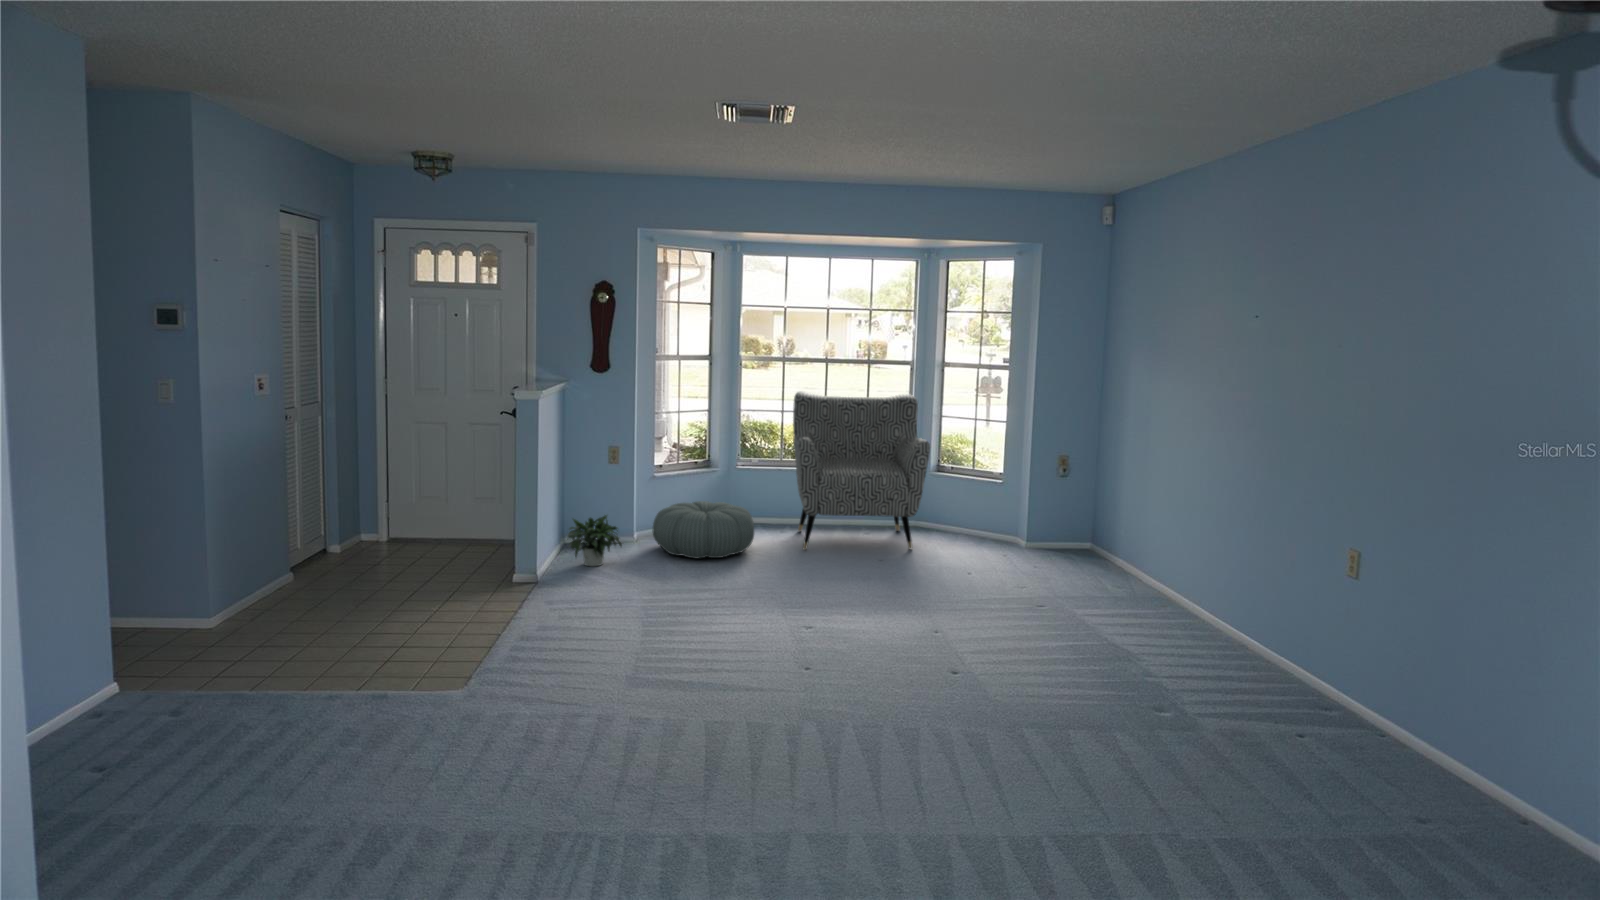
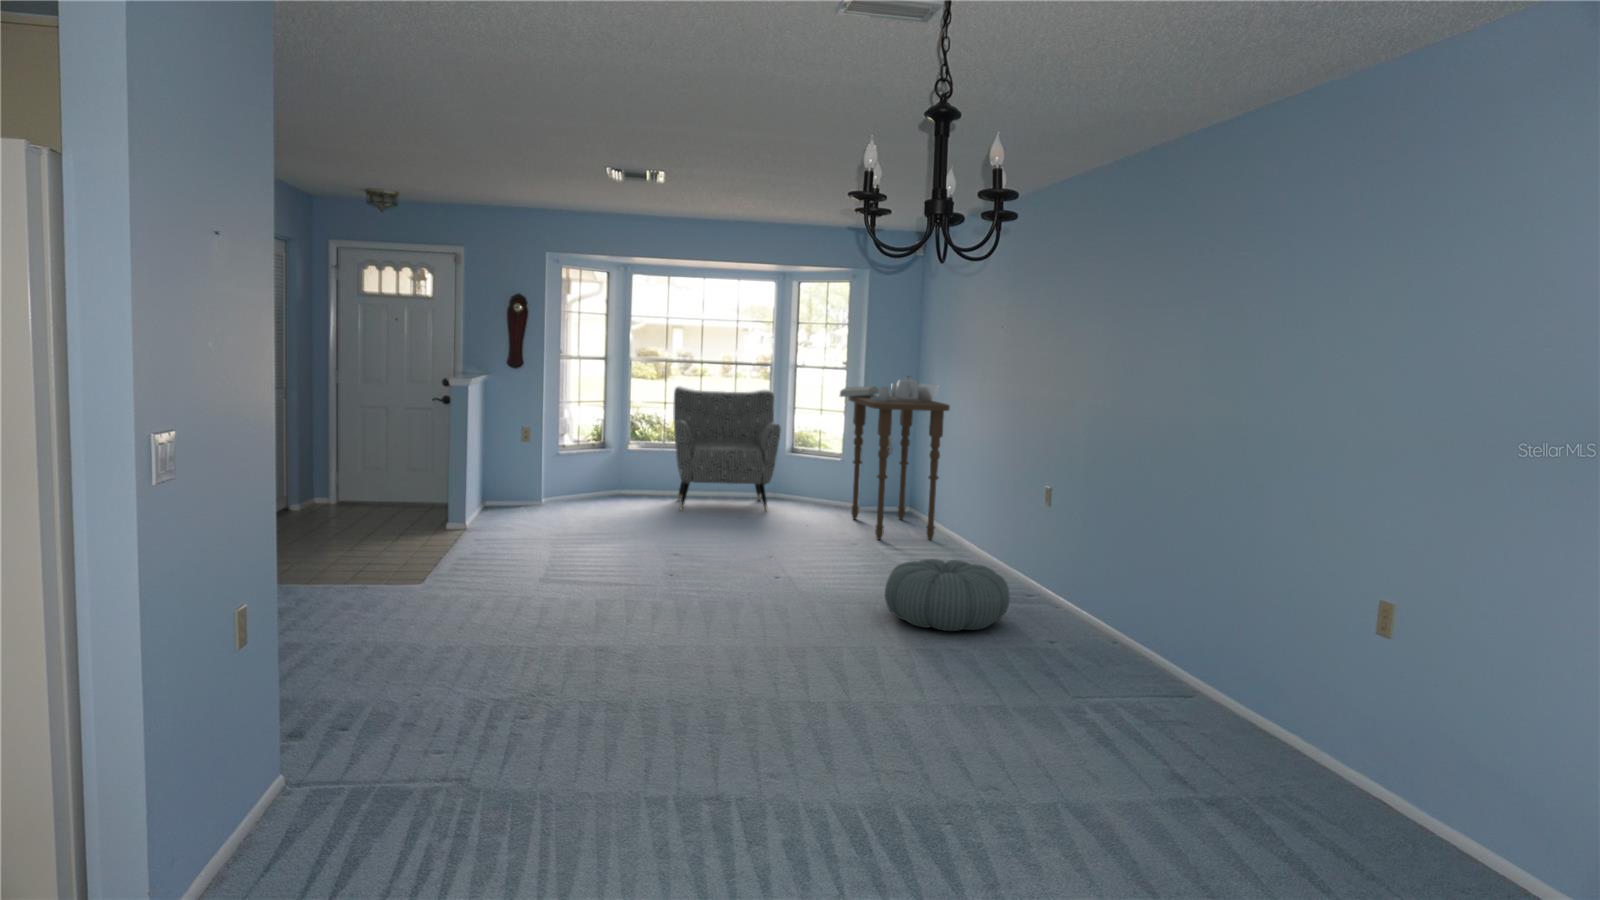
side table: none [1012,383,1172,603] -> present [840,376,950,540]
pouf: present [652,501,754,558] -> present [885,559,1010,631]
potted plant: present [567,515,622,566] -> none [475,478,533,521]

